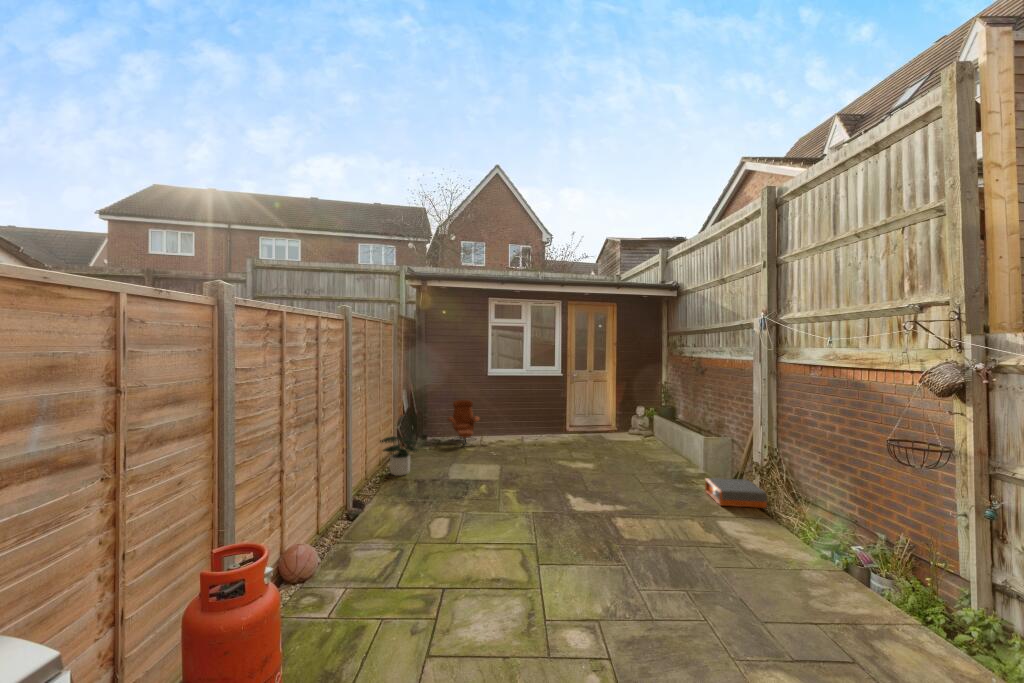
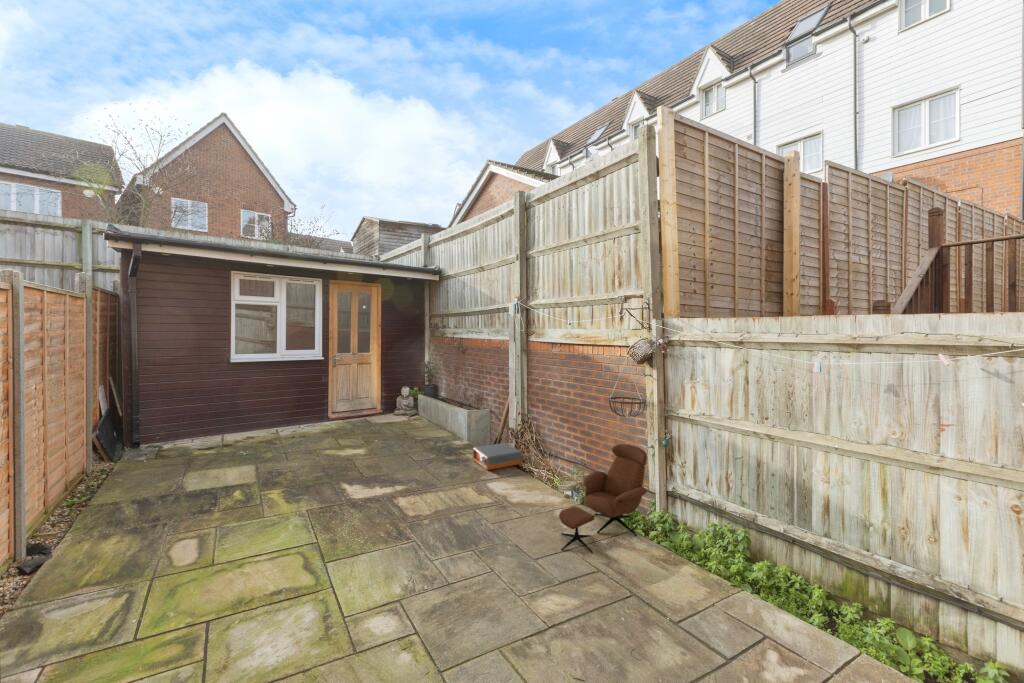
lounge chair: present [448,400,479,445] -> present [559,444,647,553]
potted plant: present [380,436,419,476] -> none [29,468,117,525]

